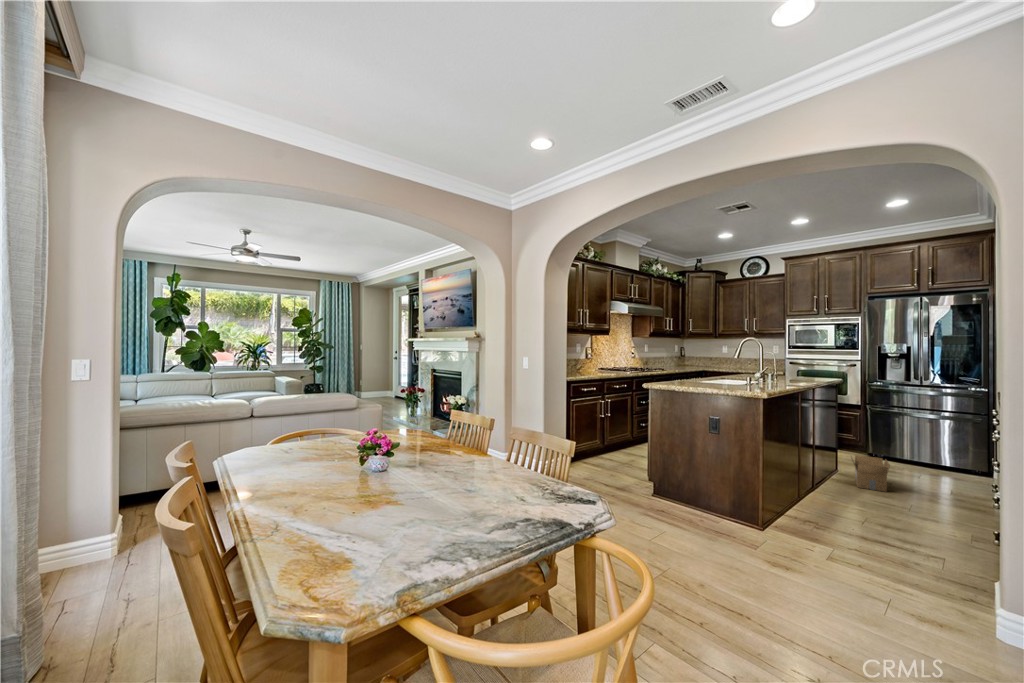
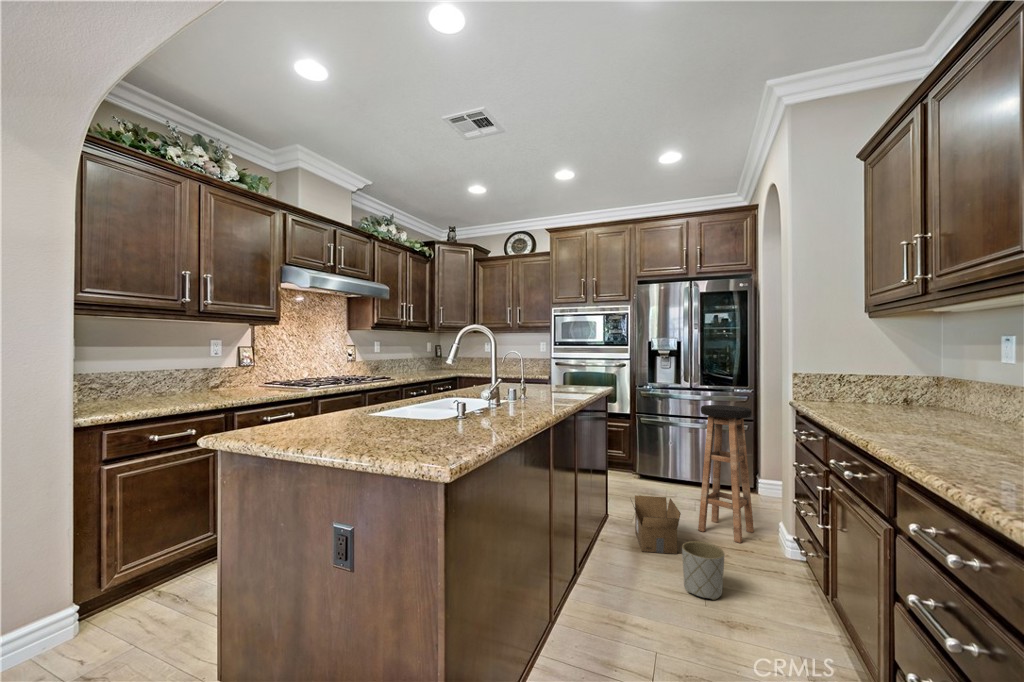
bar stool: none [913,396,969,495] -> present [698,405,754,543]
planter: none [883,477,916,510] -> present [682,541,725,600]

